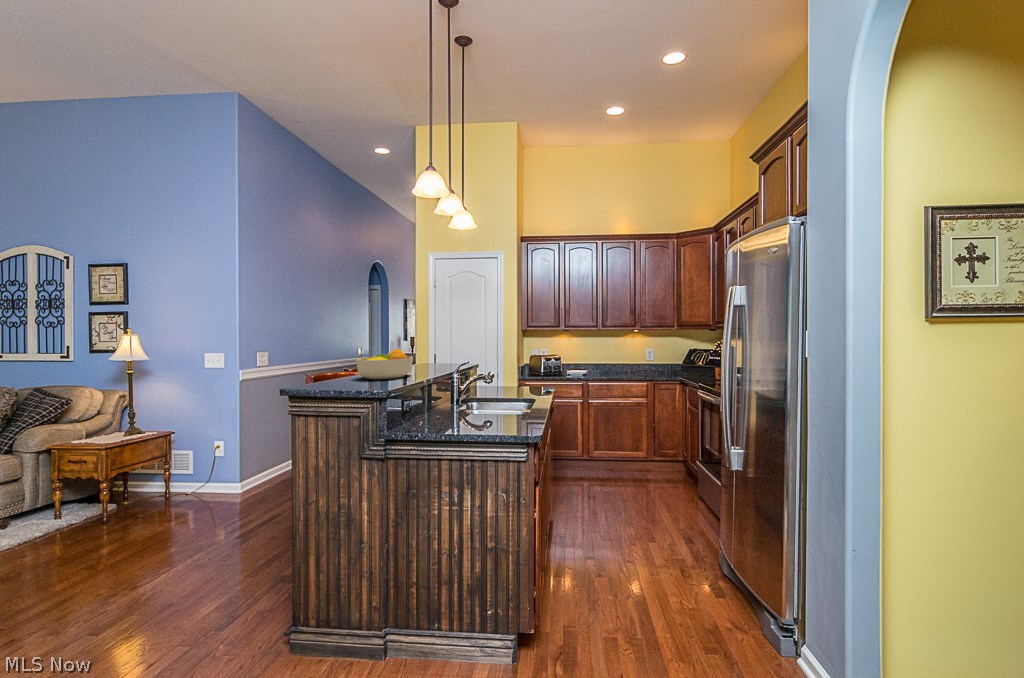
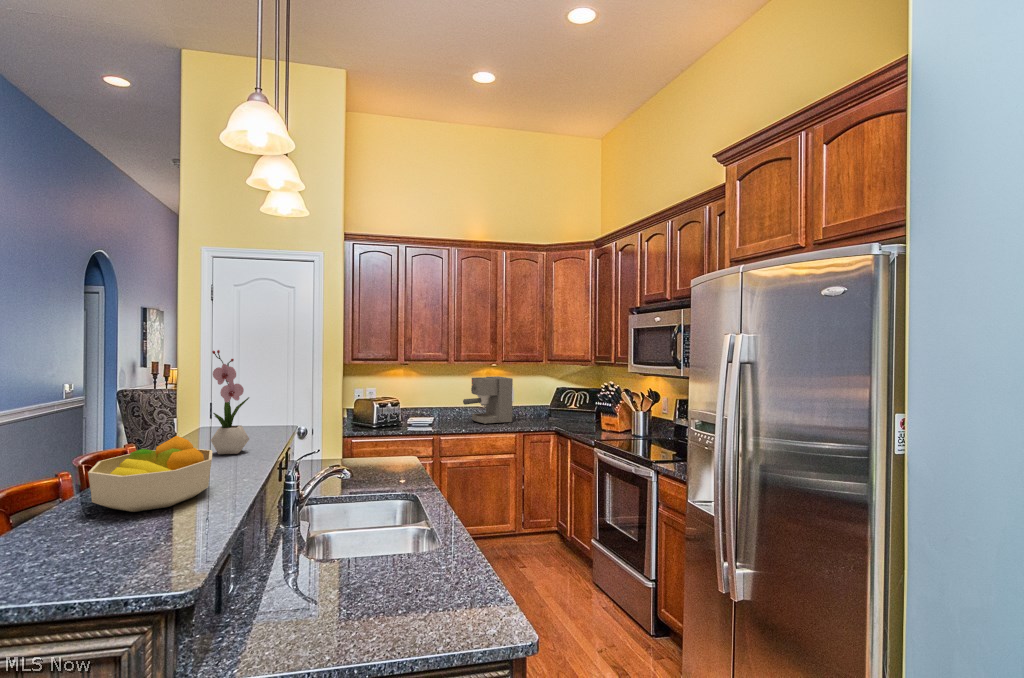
flower arrangement: none [419,308,440,367] -> present [211,350,249,454]
coffee maker: none [609,340,648,376] -> present [463,376,513,424]

